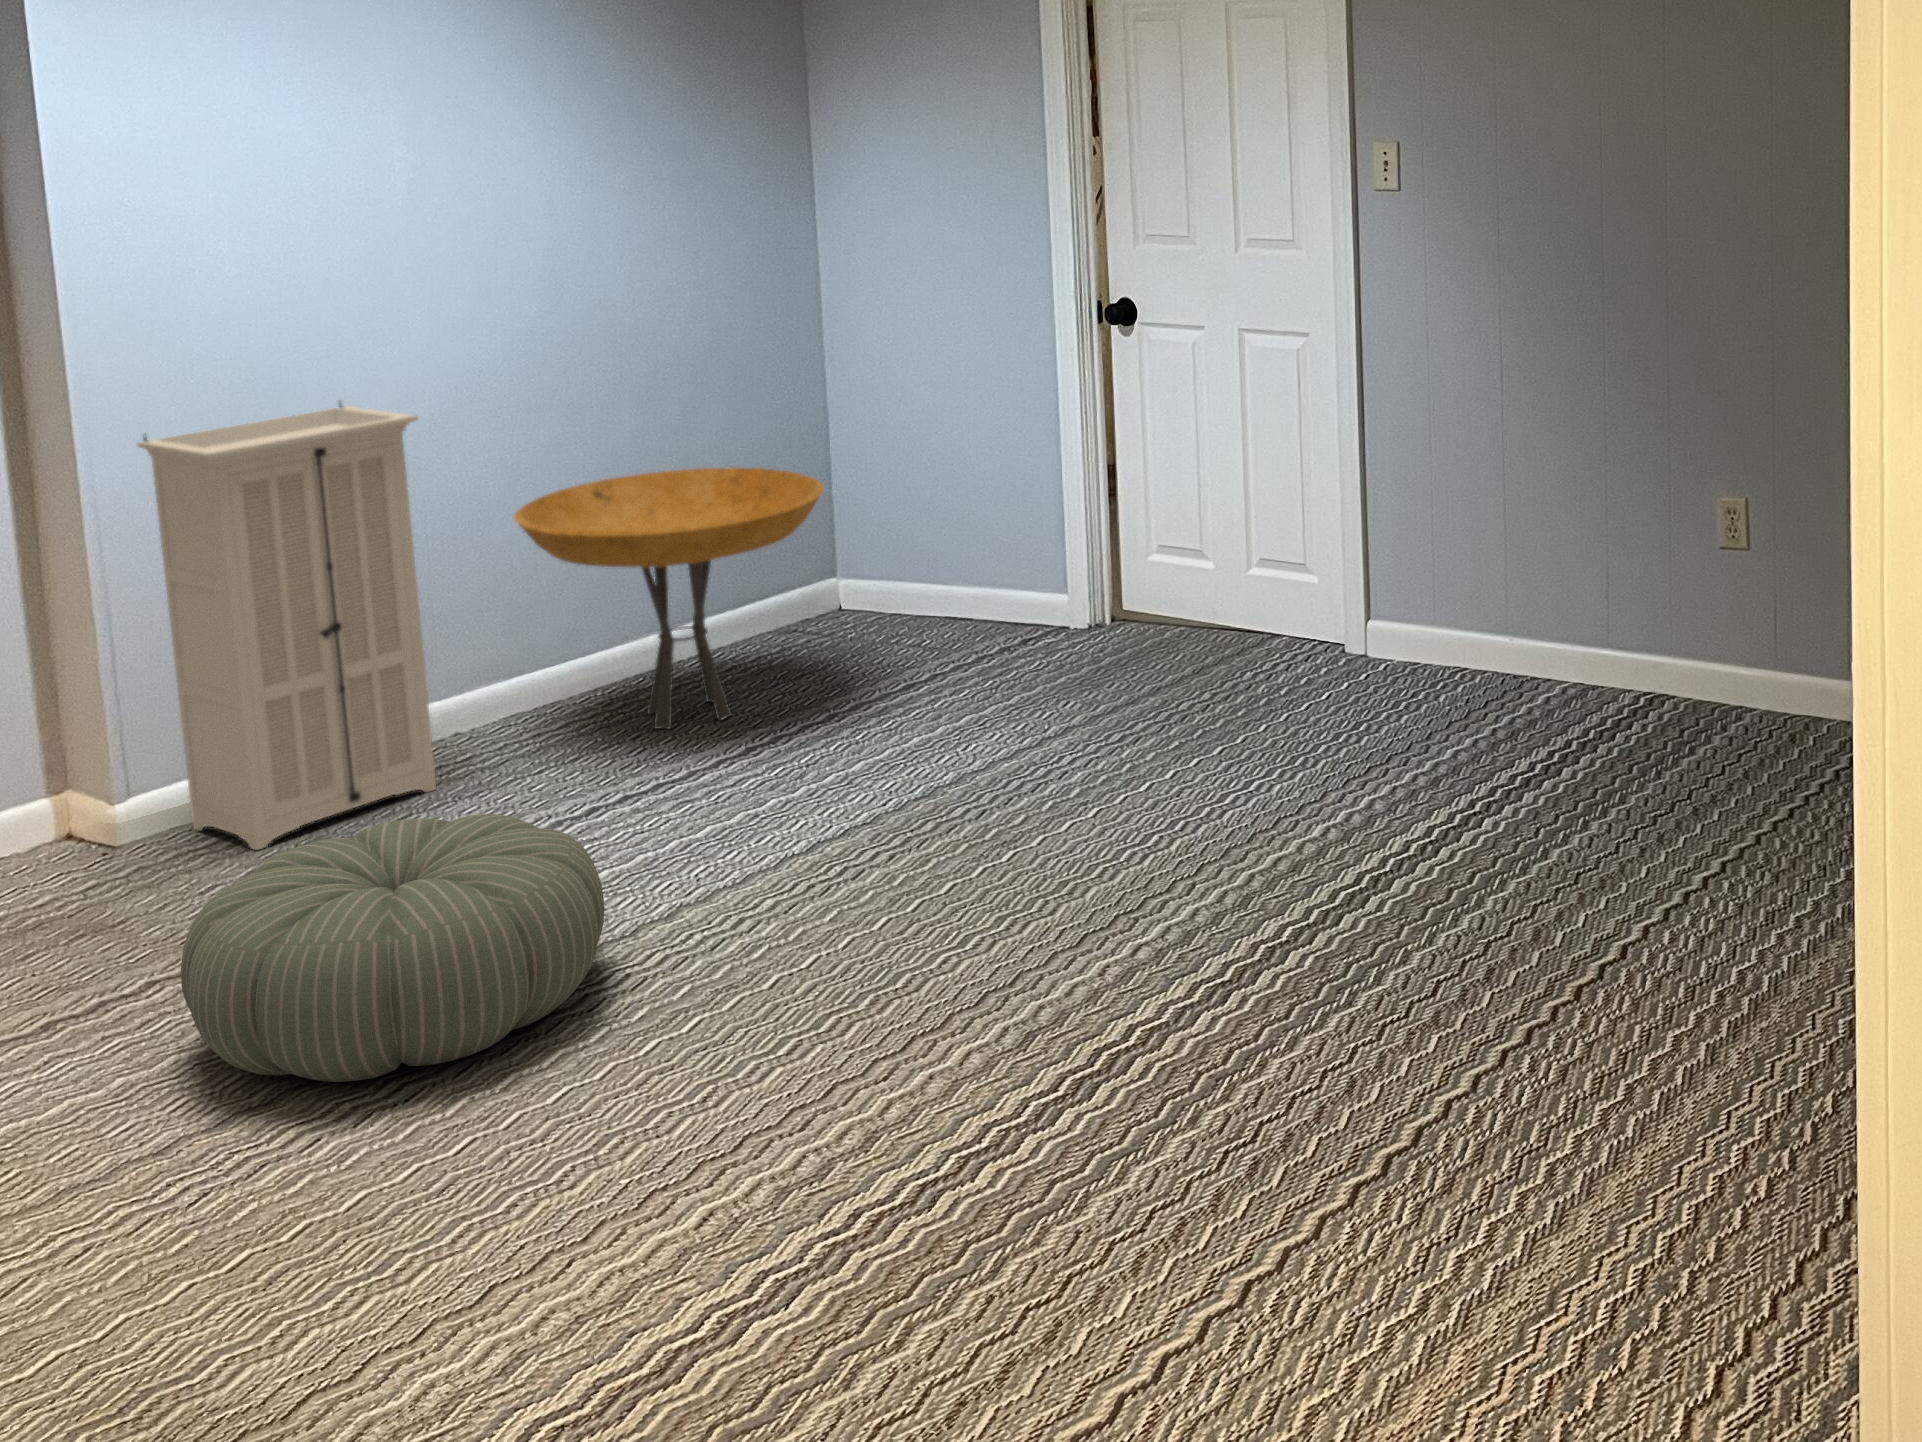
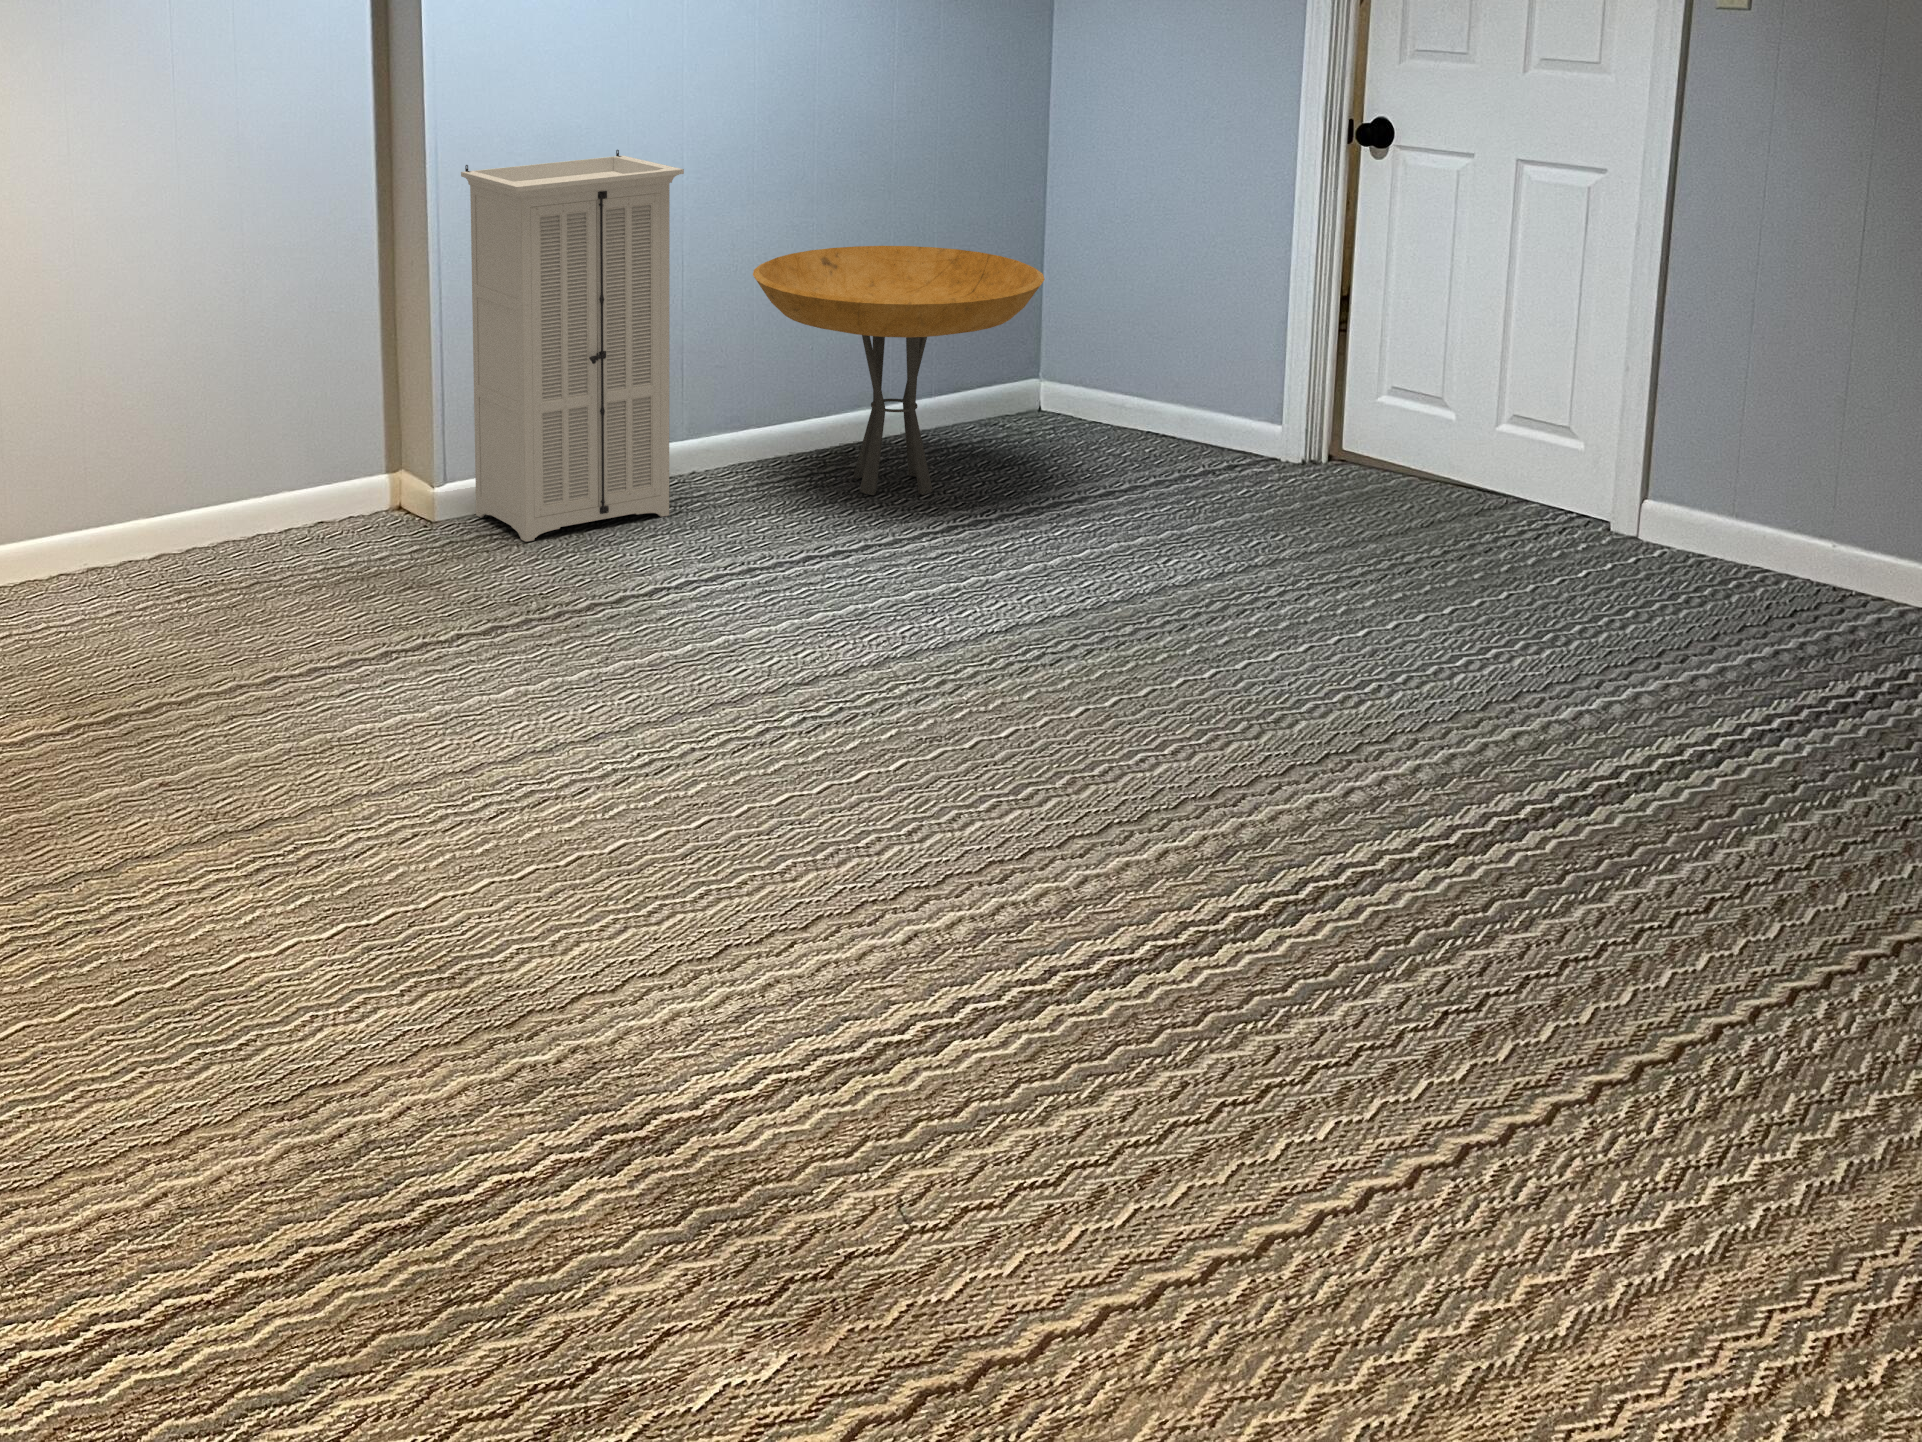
pouf: present [181,814,604,1082] -> none [482,532,824,750]

